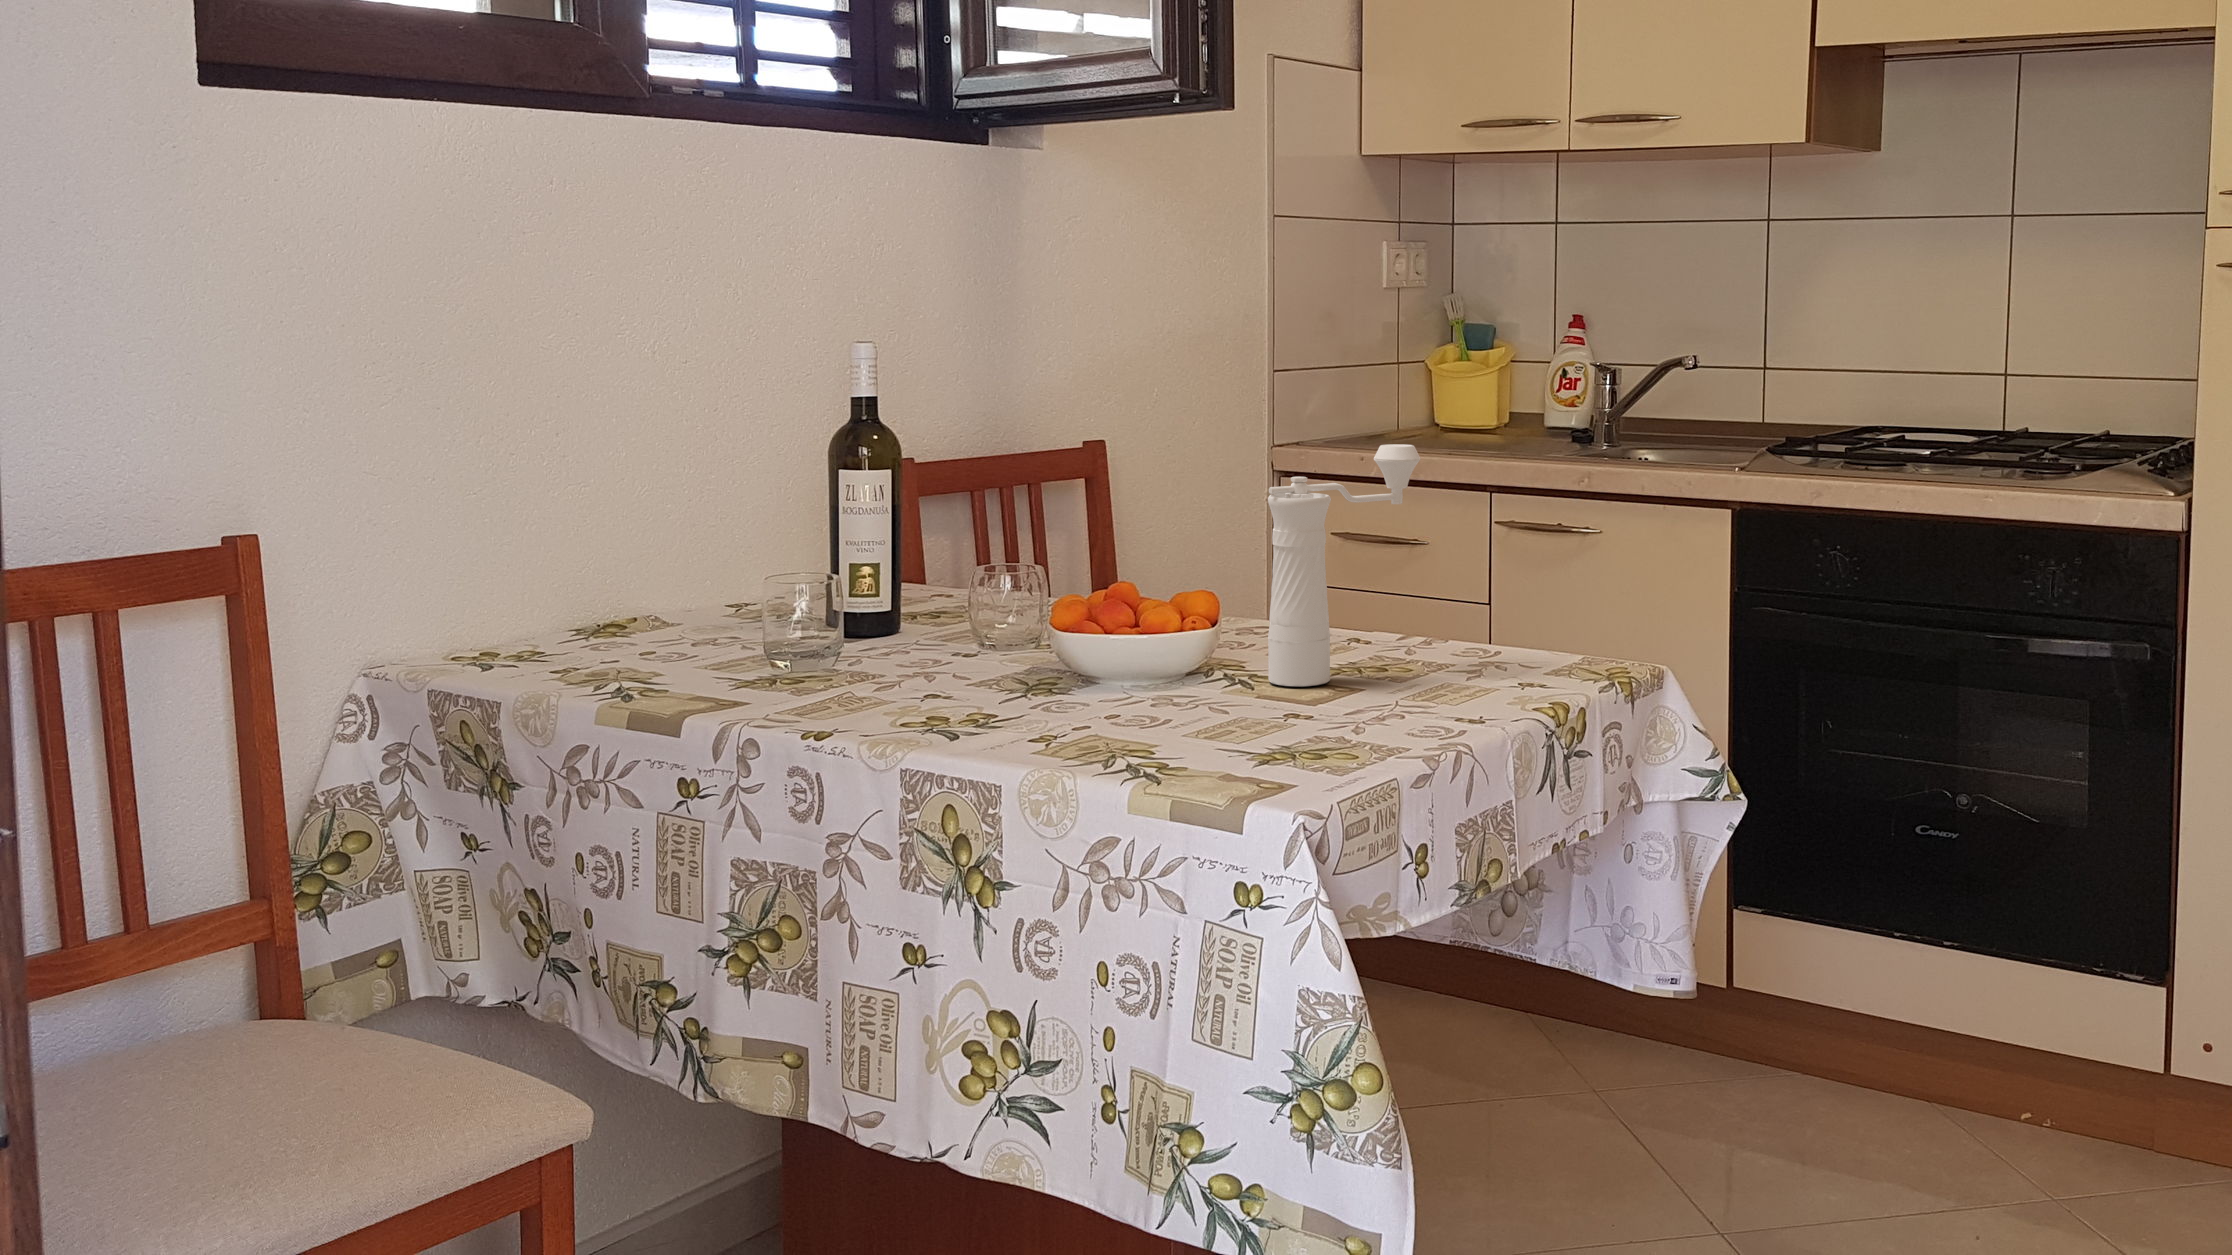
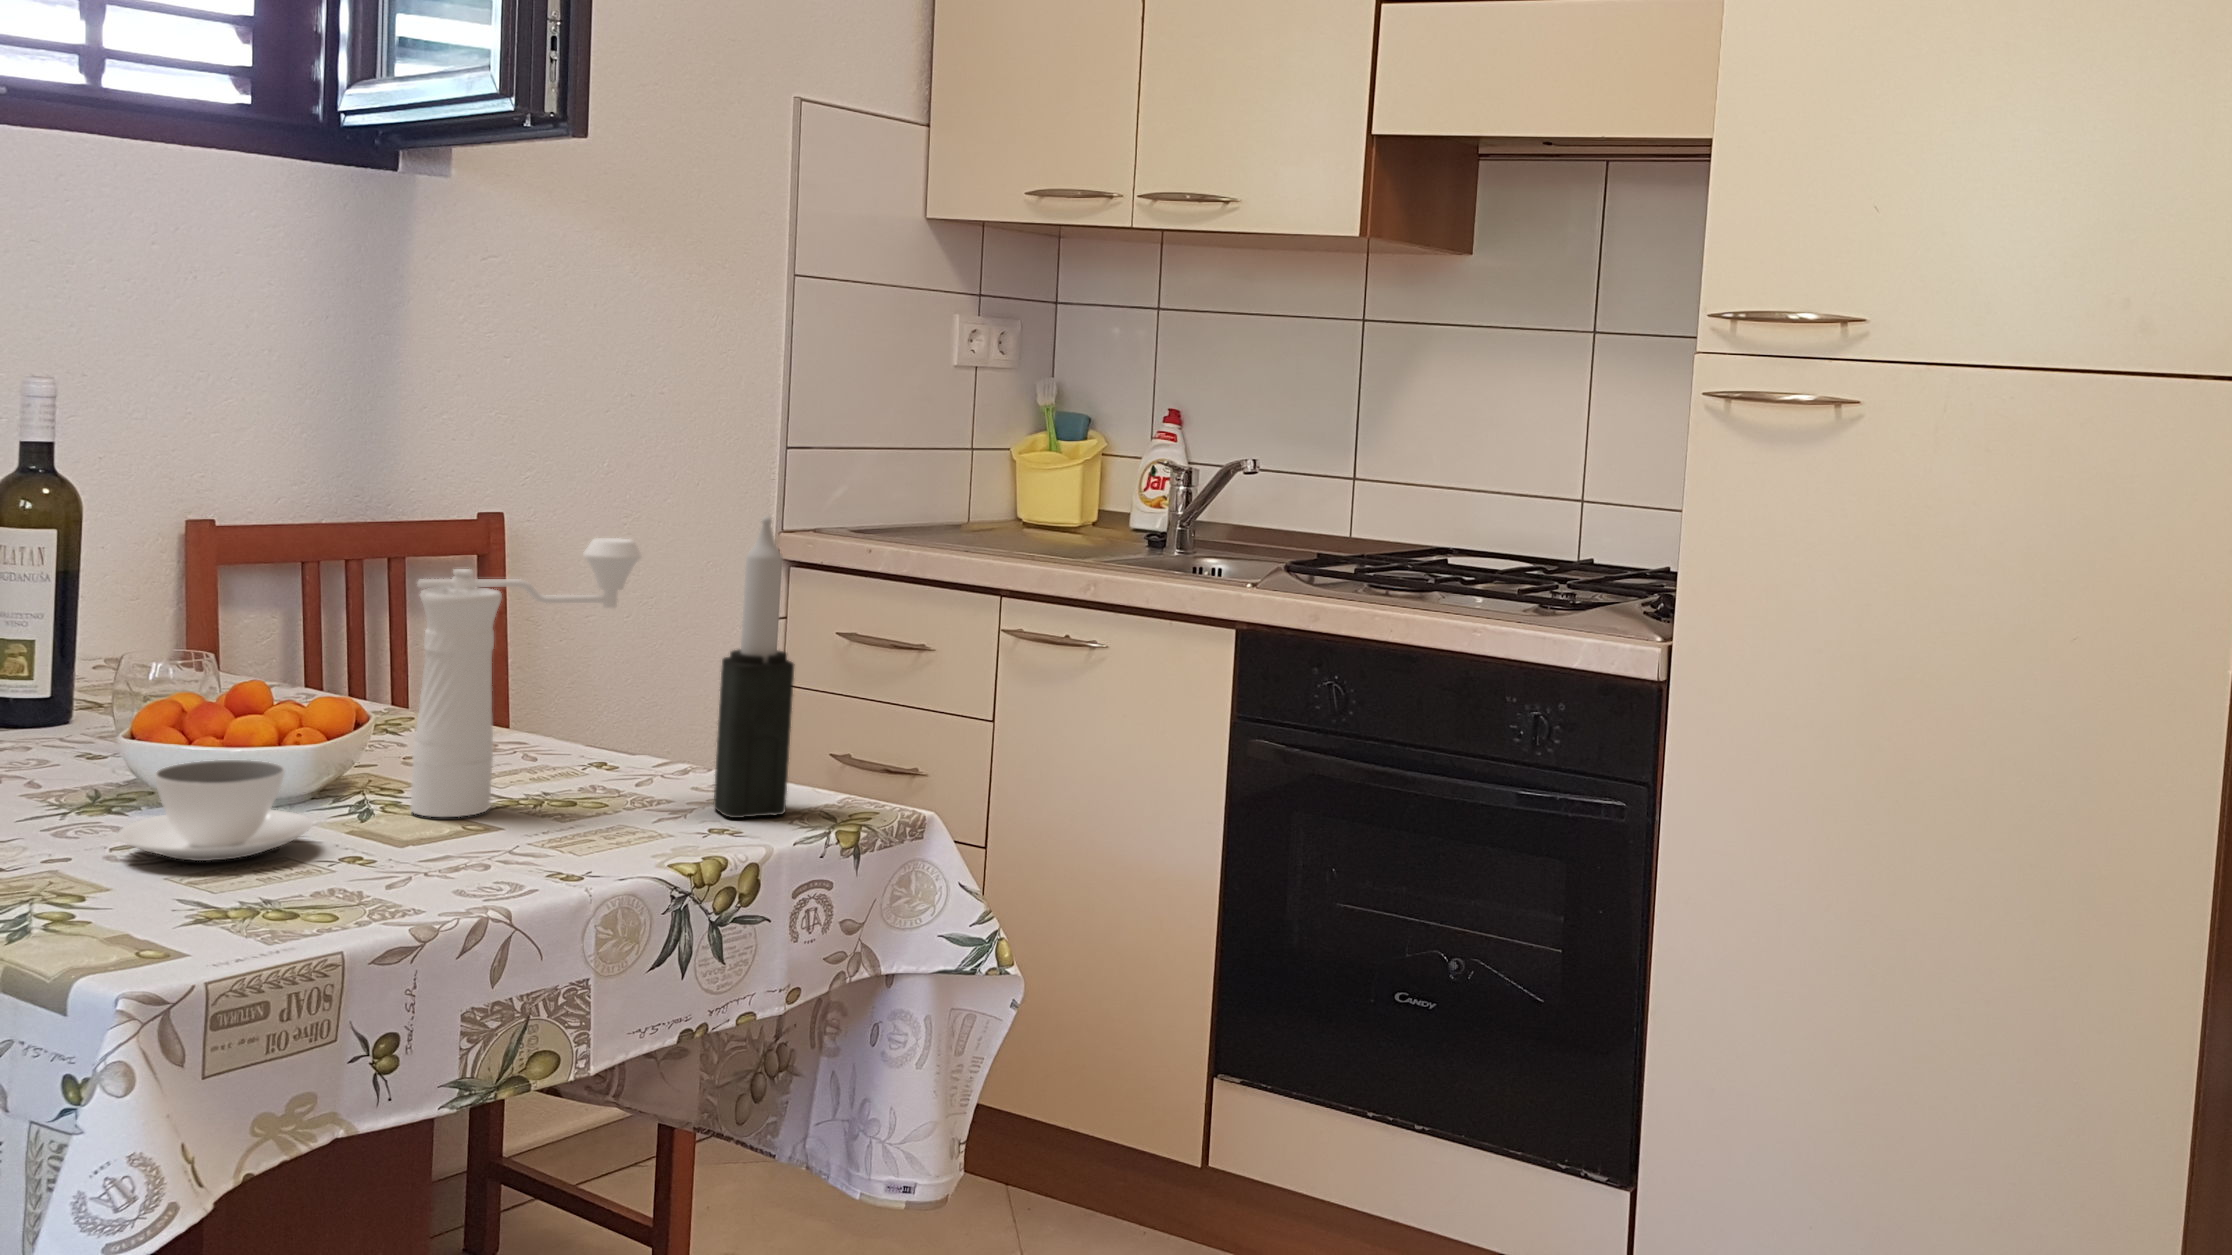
candle: none [1496,416,1560,675] -> present [714,516,794,818]
cup: none [1115,643,1255,723] -> present [118,760,313,861]

